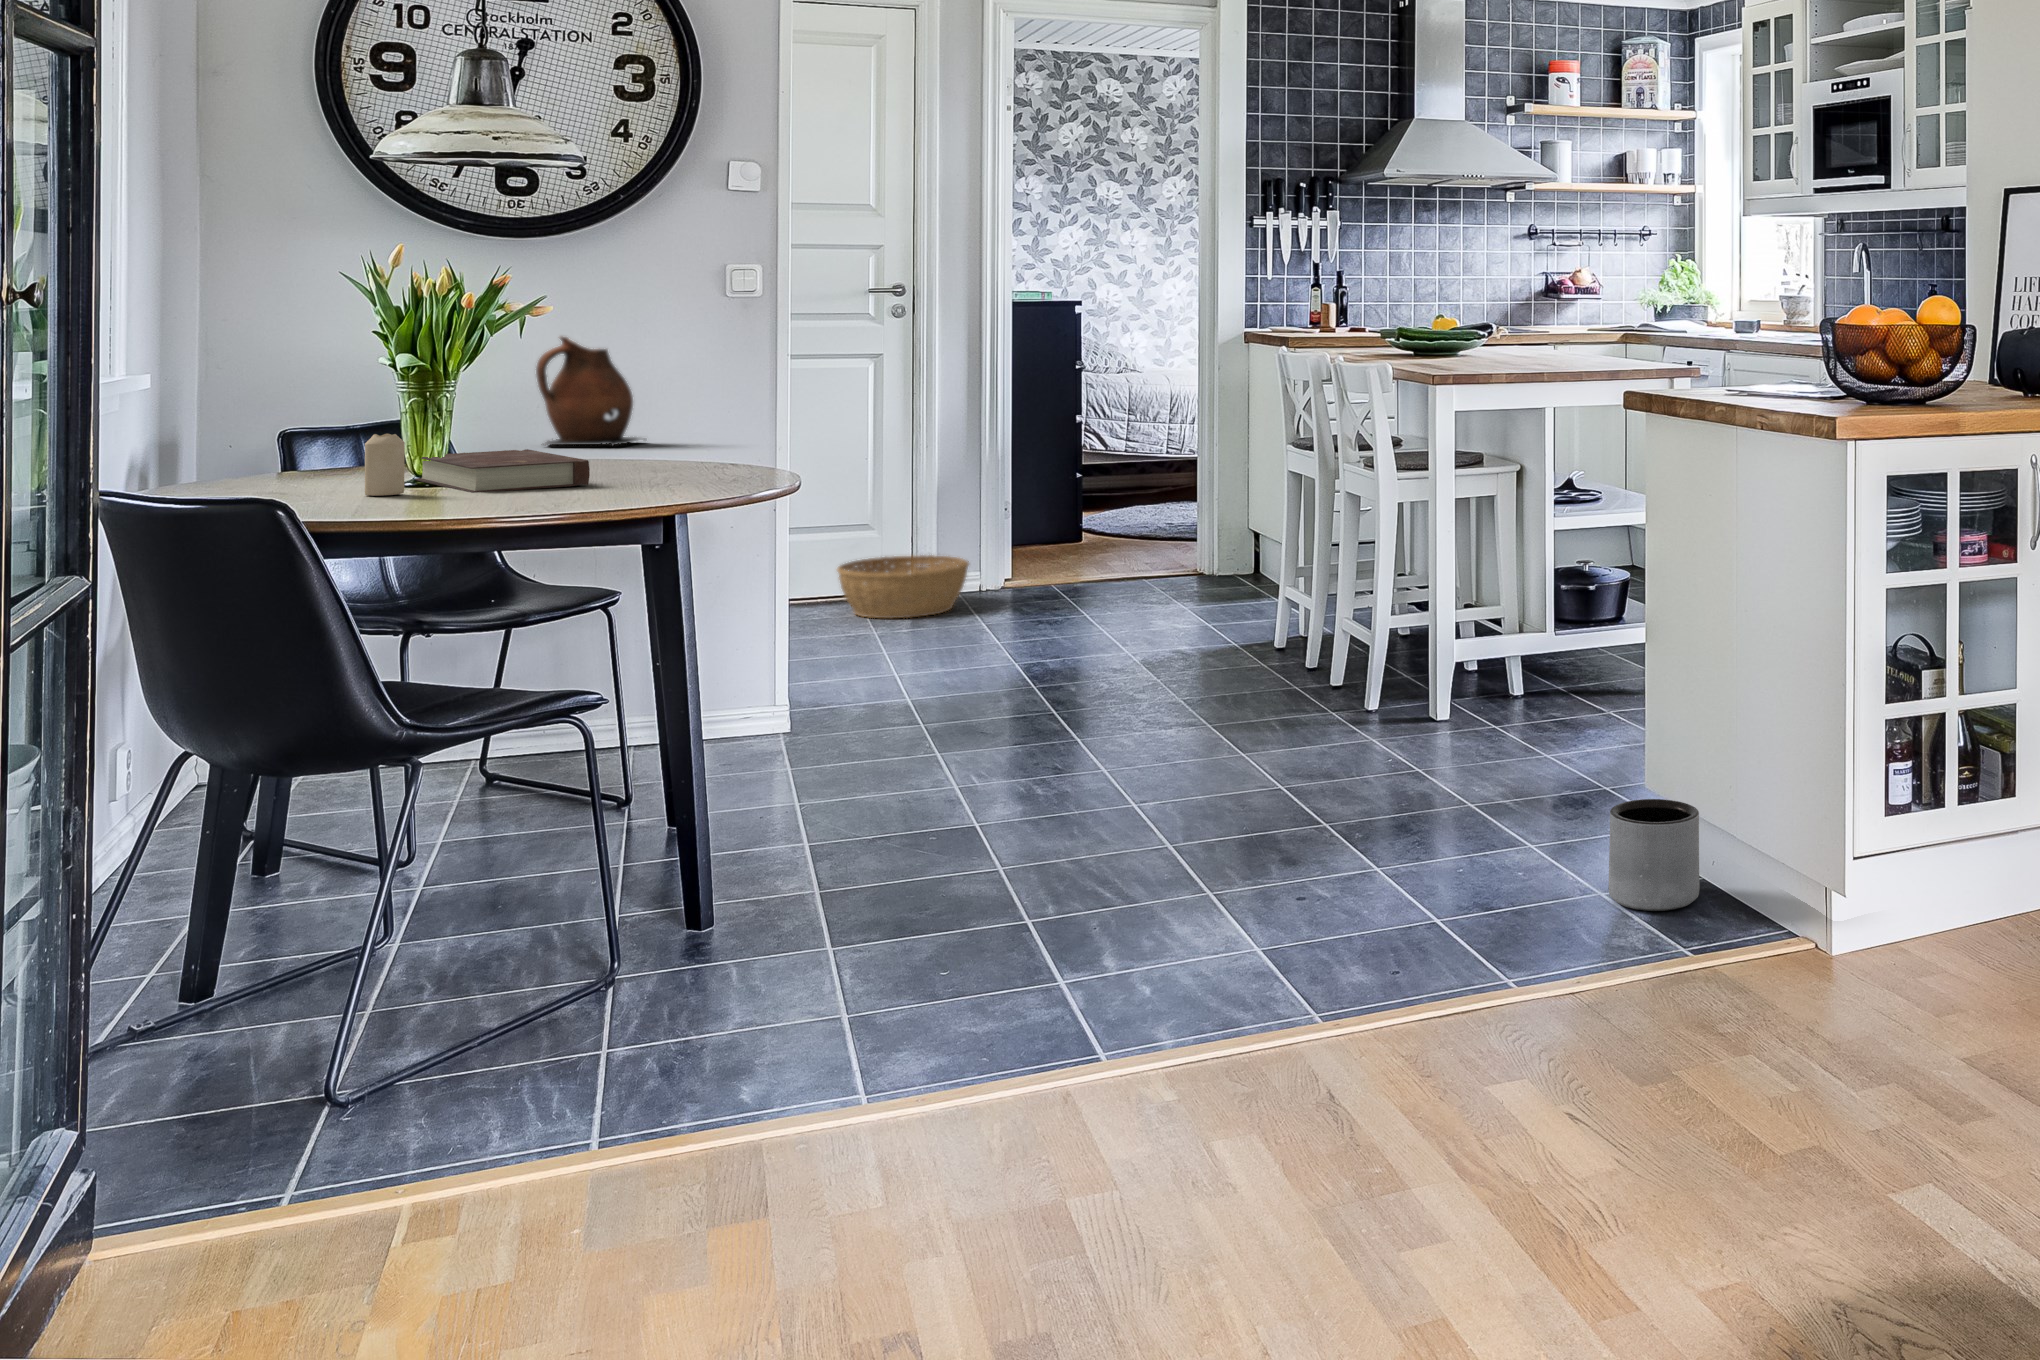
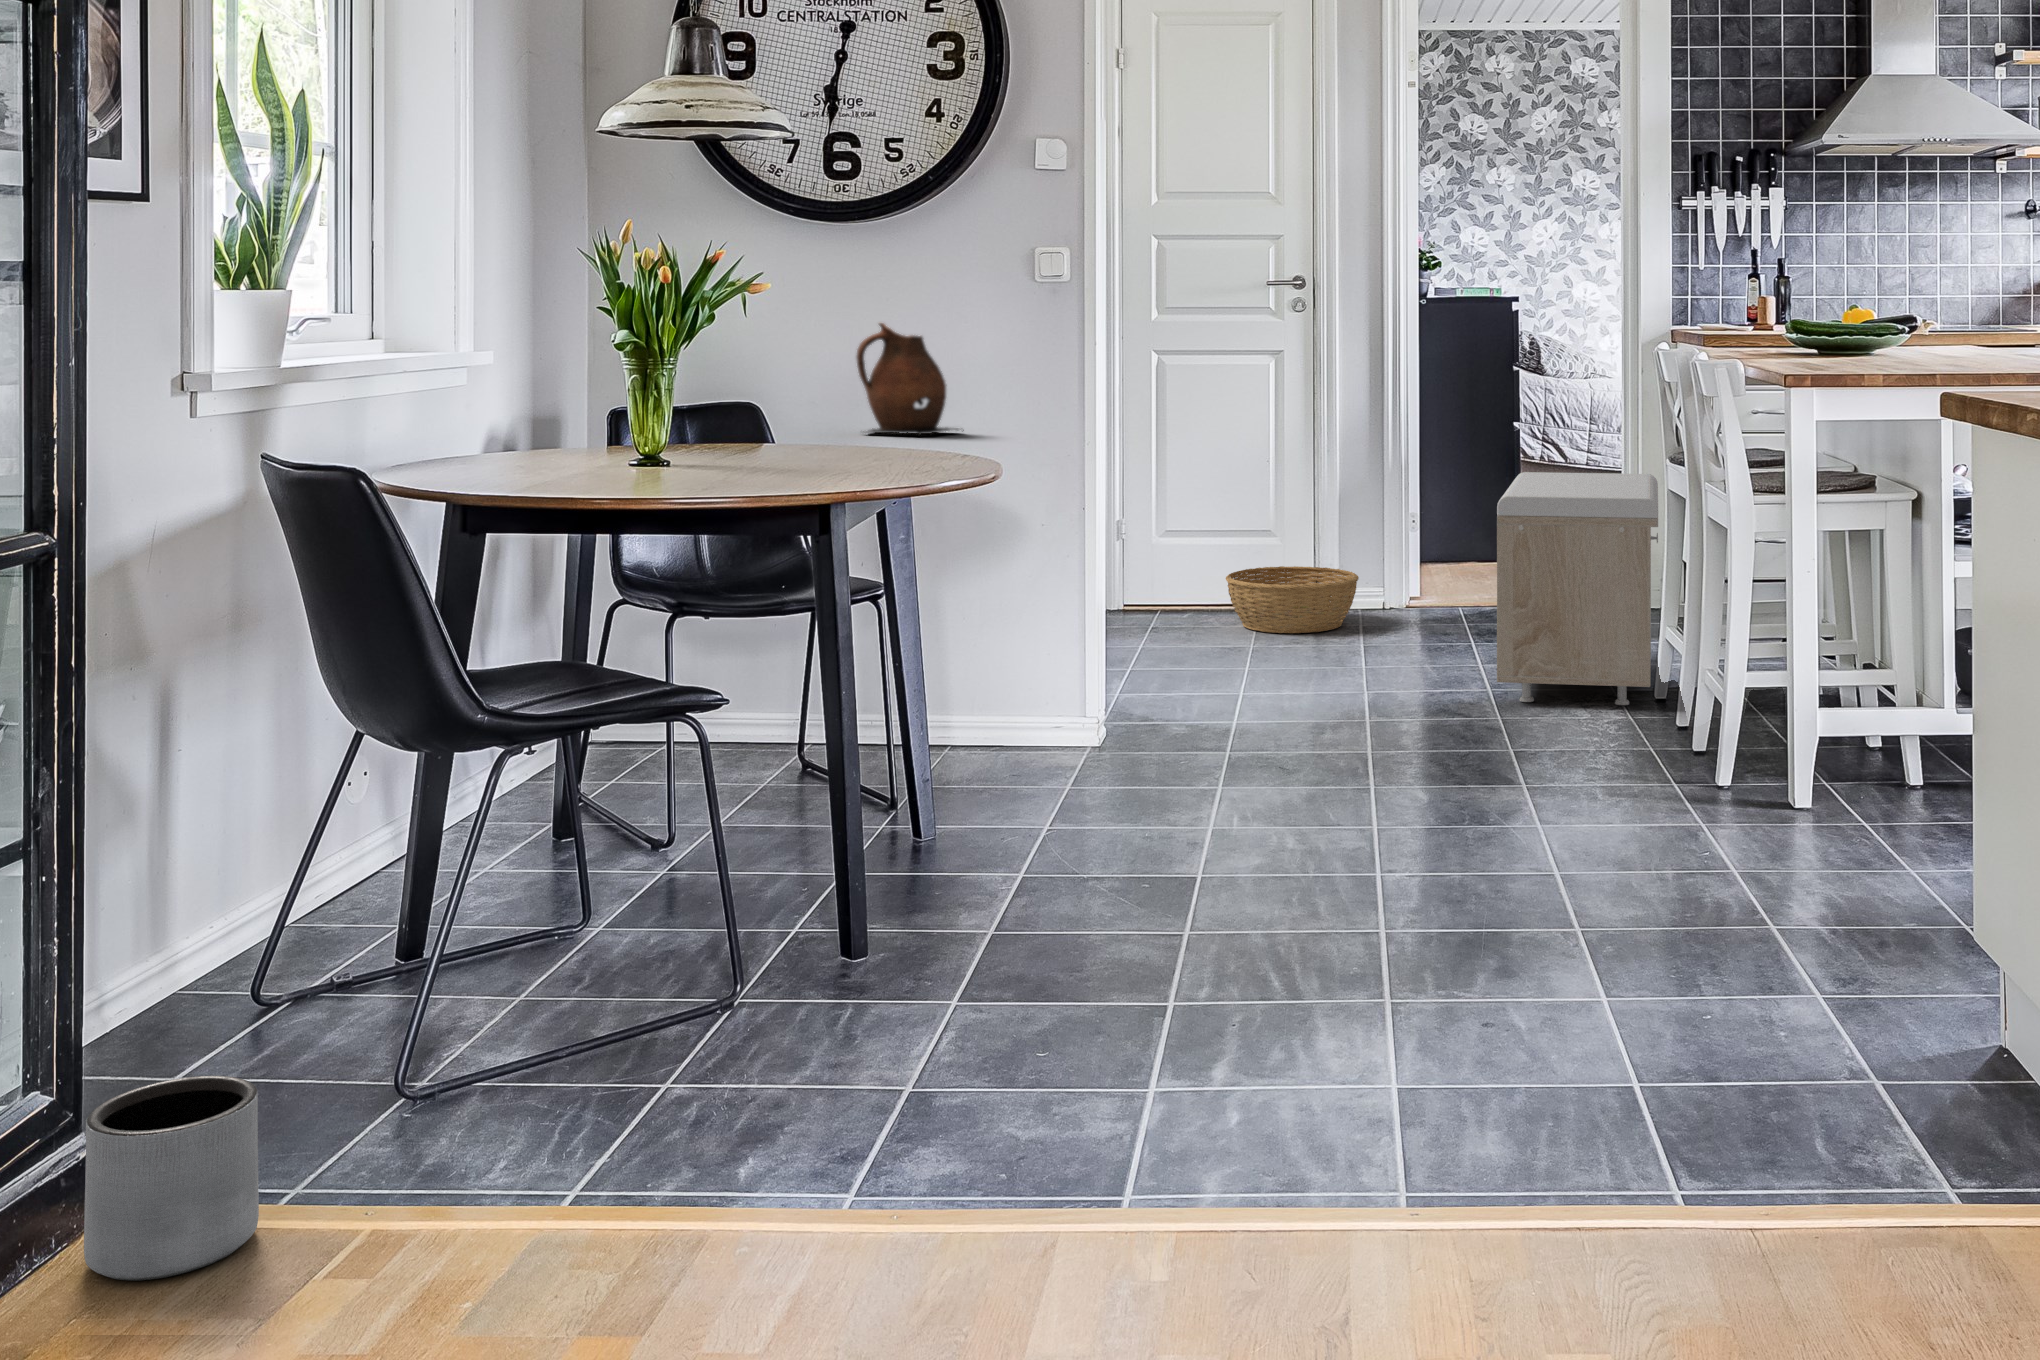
candle: present [365,434,405,496] -> none [575,411,610,473]
book: present [415,449,590,493] -> none [661,433,787,474]
storage bench: none [1134,457,1287,659] -> present [1497,472,1658,705]
planter: present [1609,799,1699,911] -> present [84,1076,259,1280]

